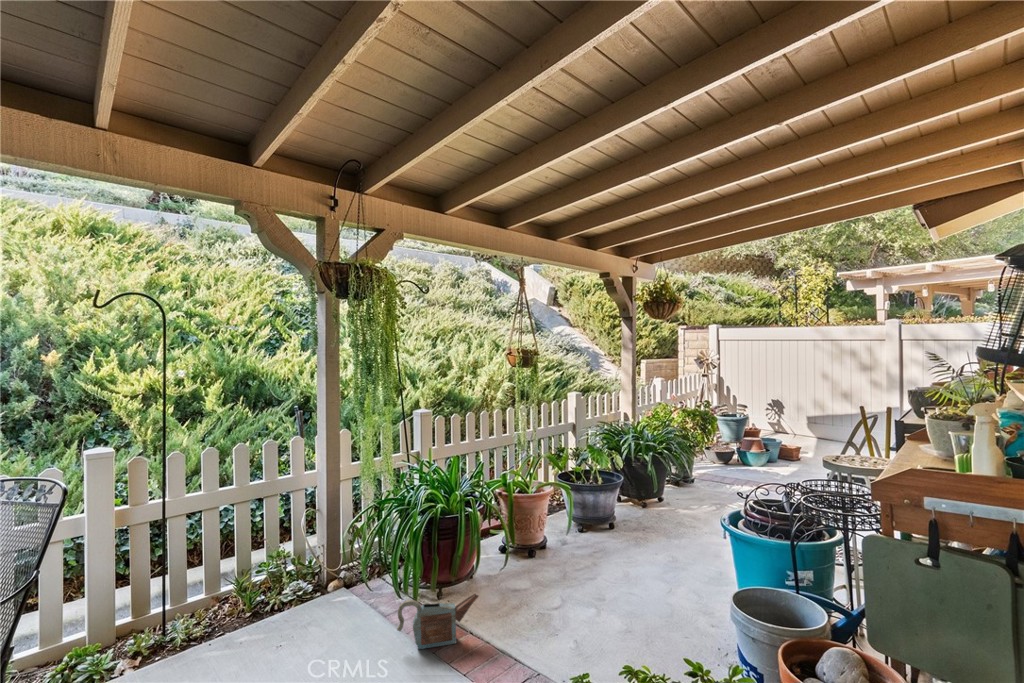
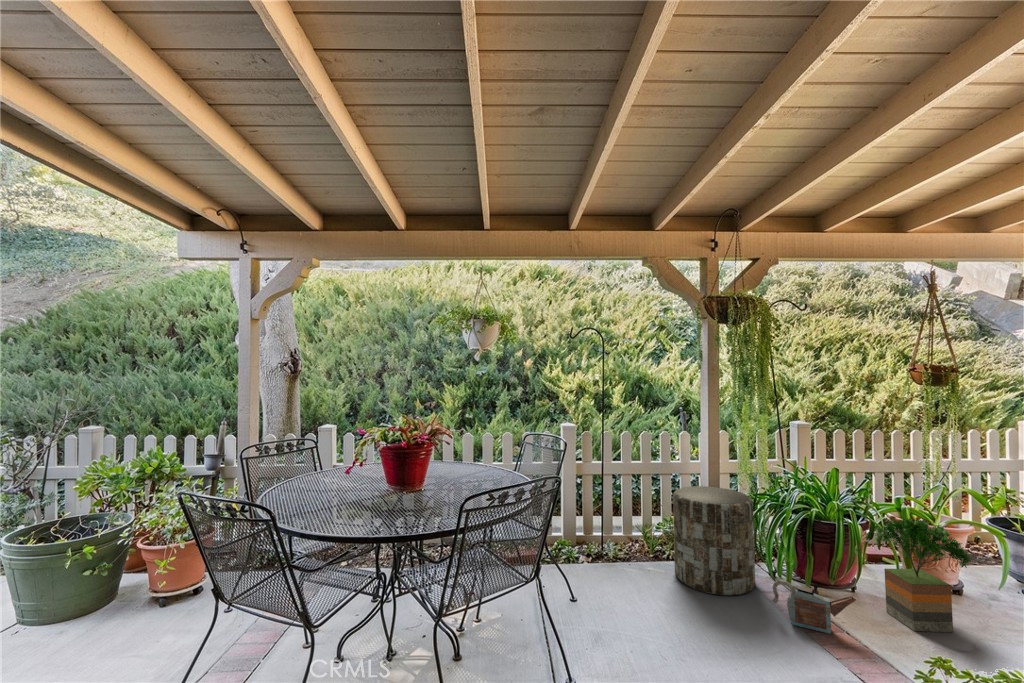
potted tree: none [488,490,562,604] -> present [875,518,972,632]
side table: none [277,500,379,646] -> present [673,486,755,595]

